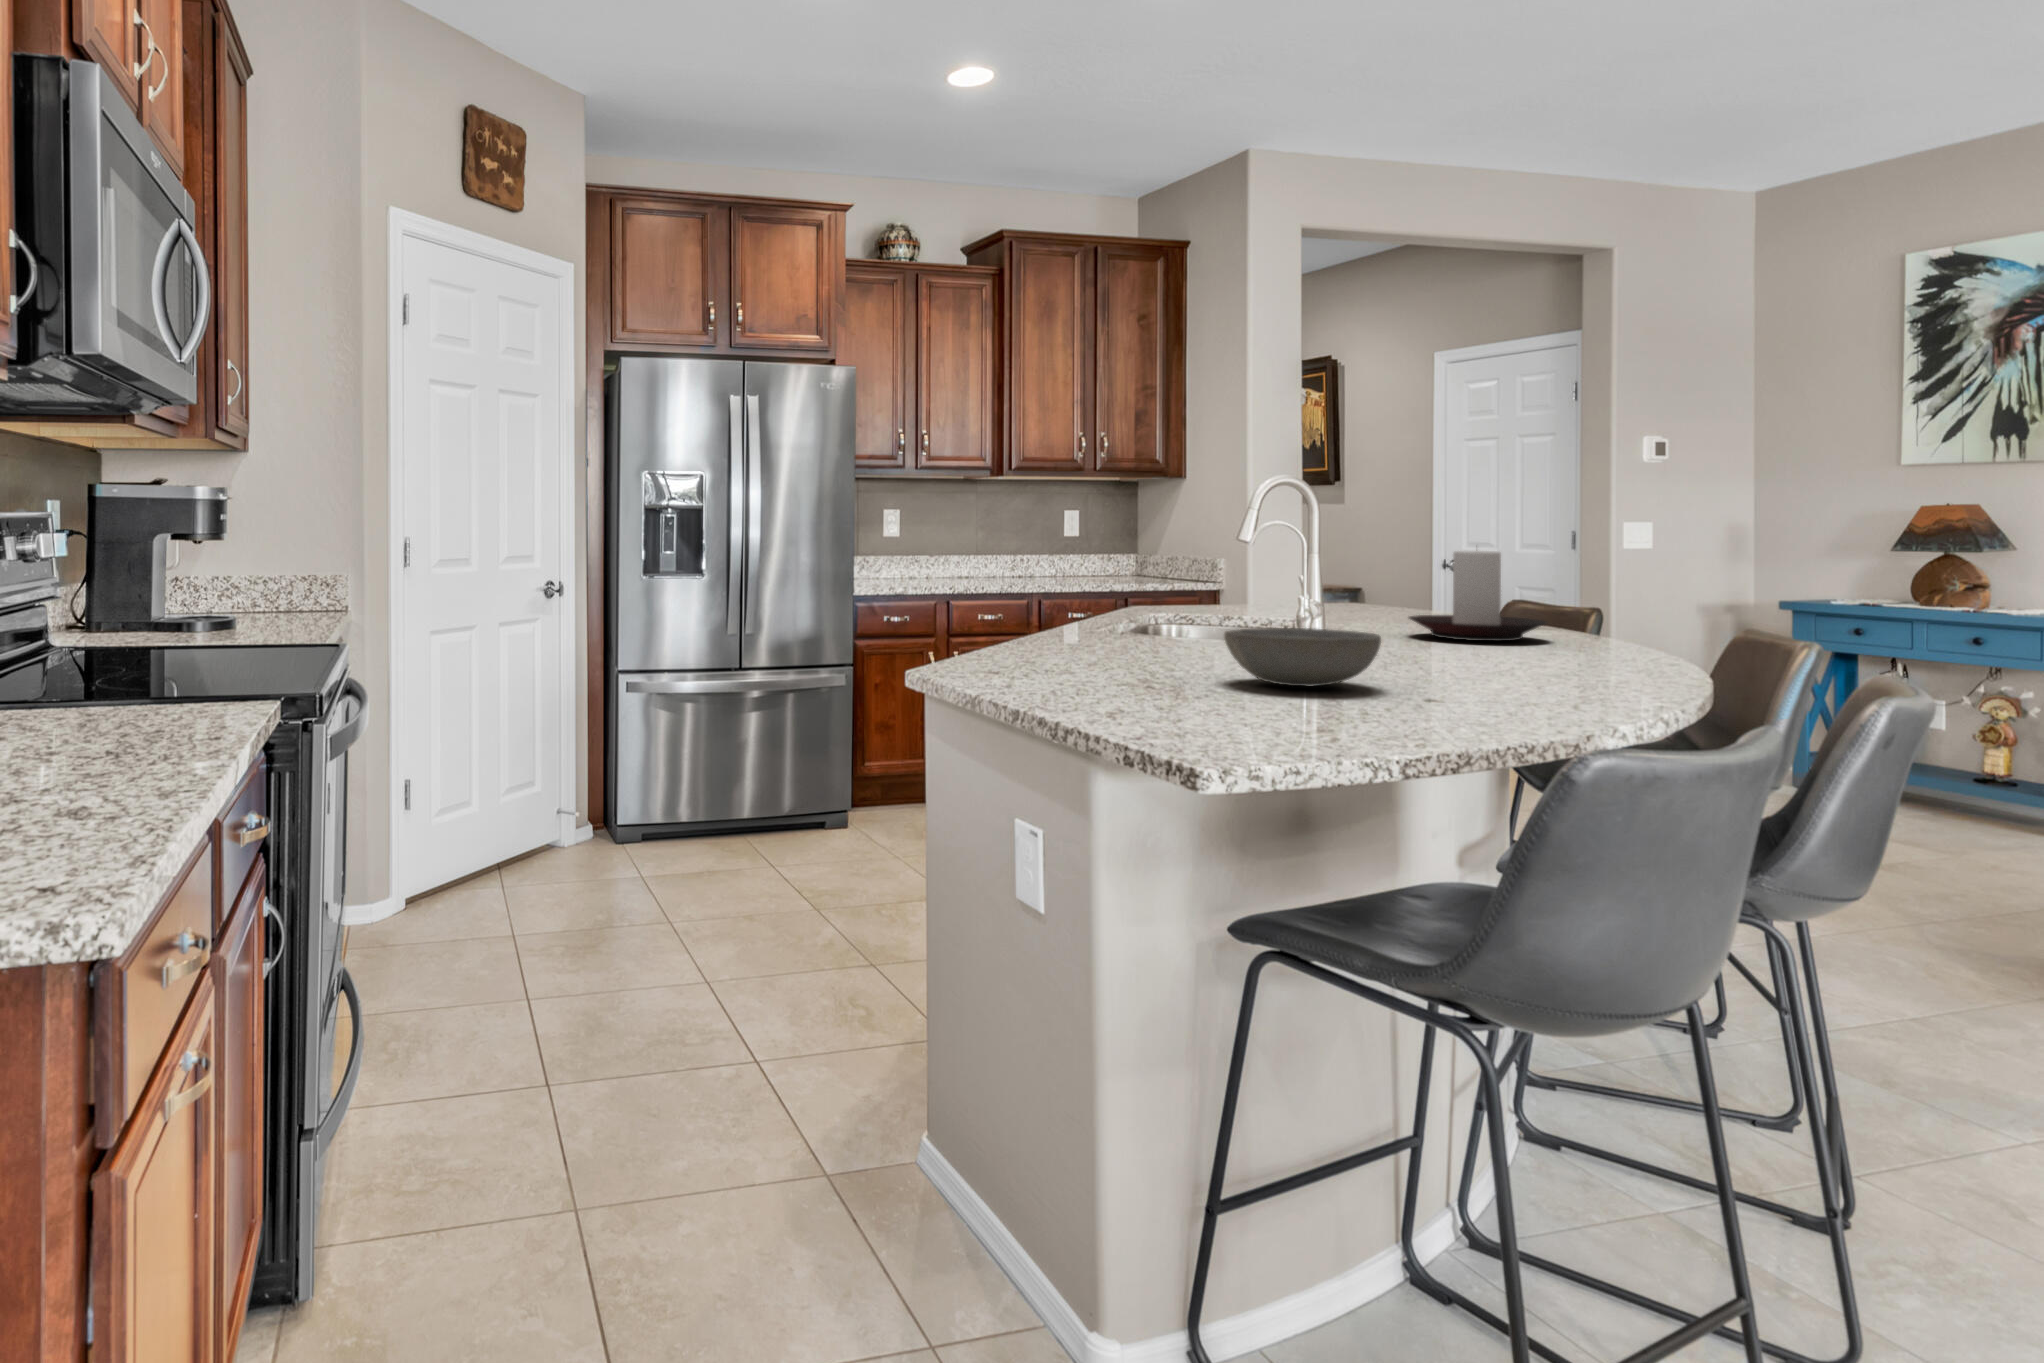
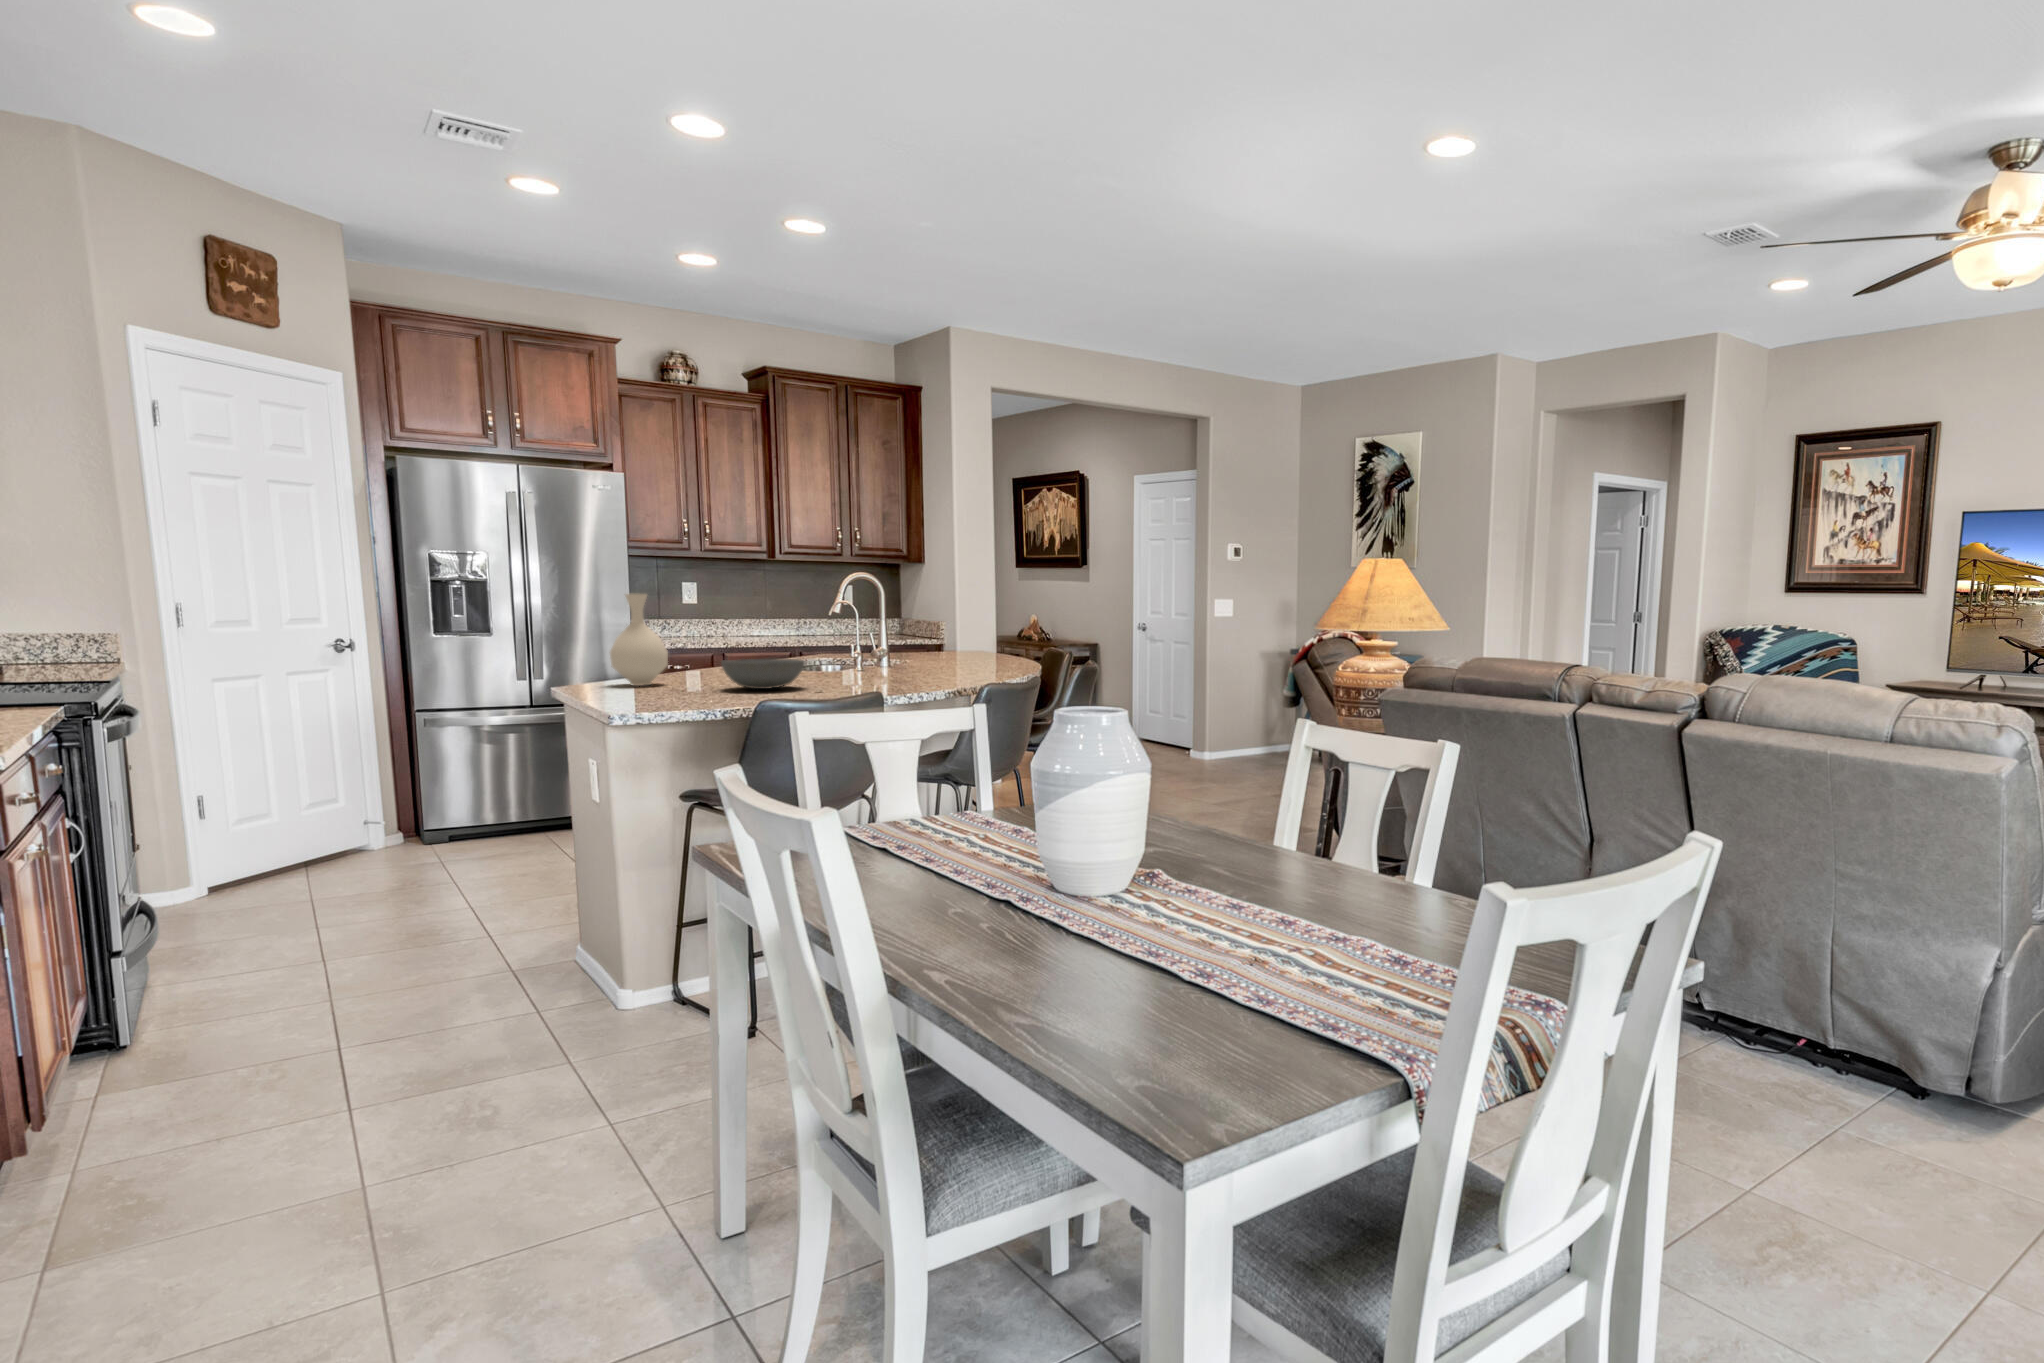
vase: none [1015,514,1105,671] -> present [610,594,668,686]
candle holder: present [1409,550,1547,641] -> none [918,612,991,667]

